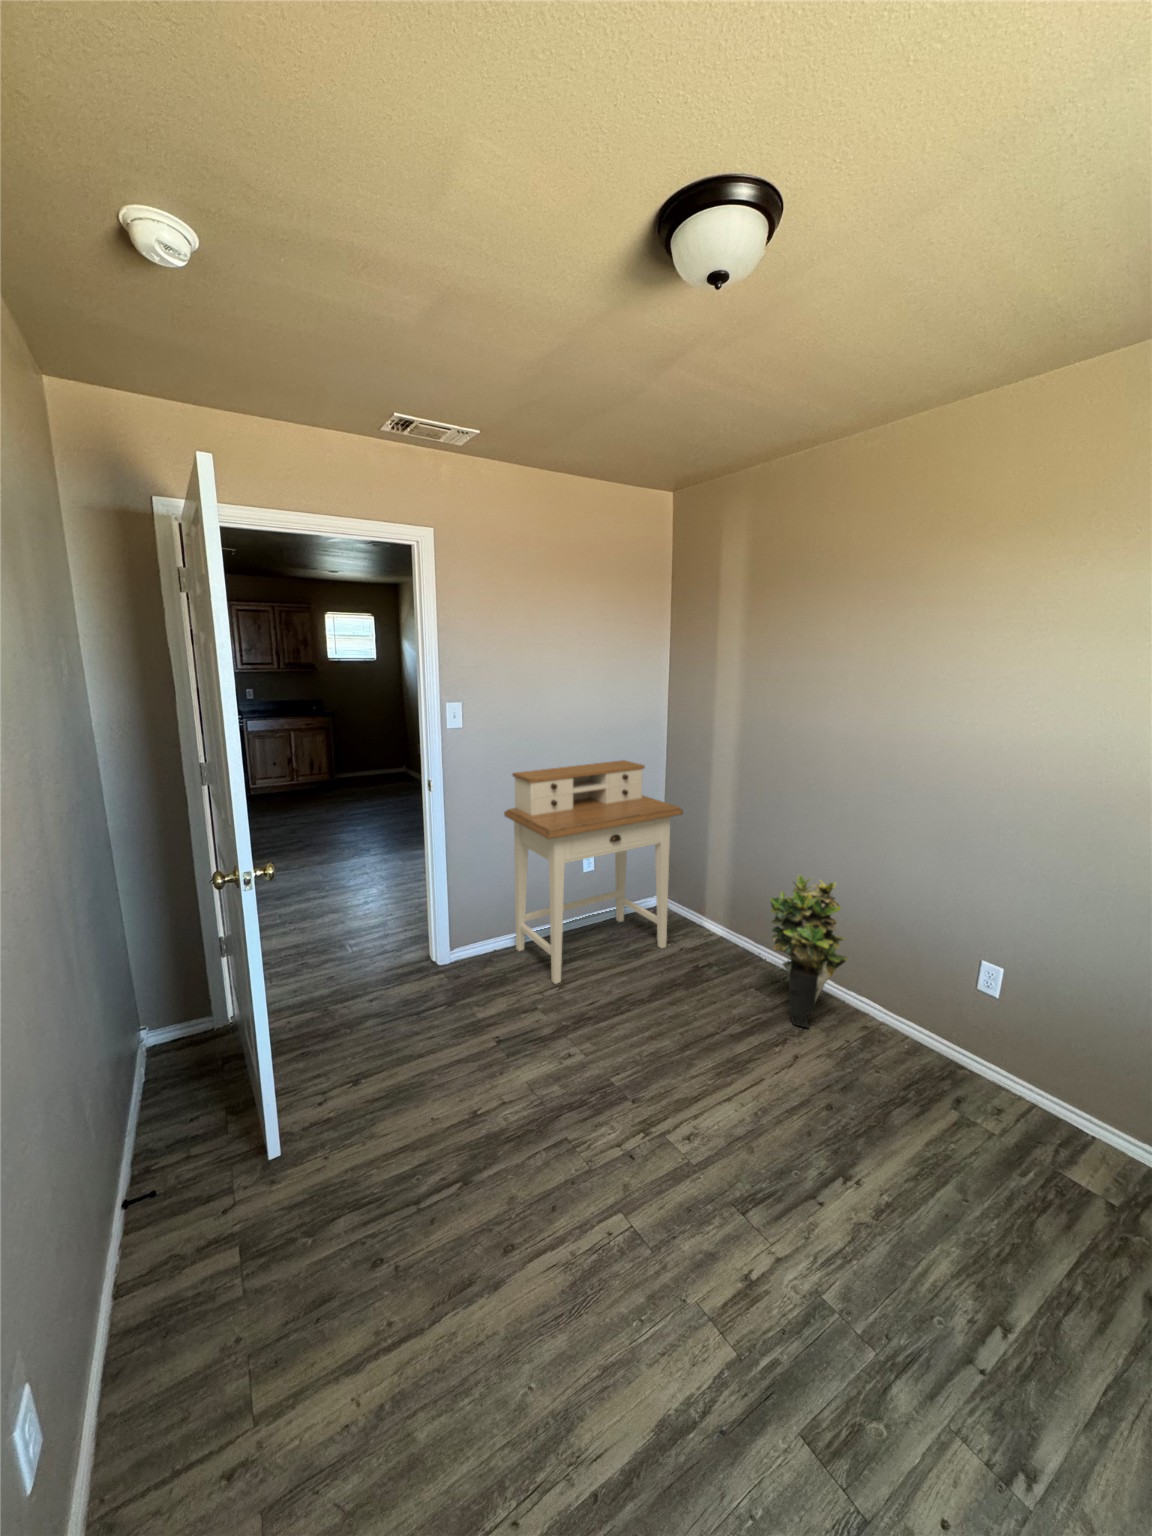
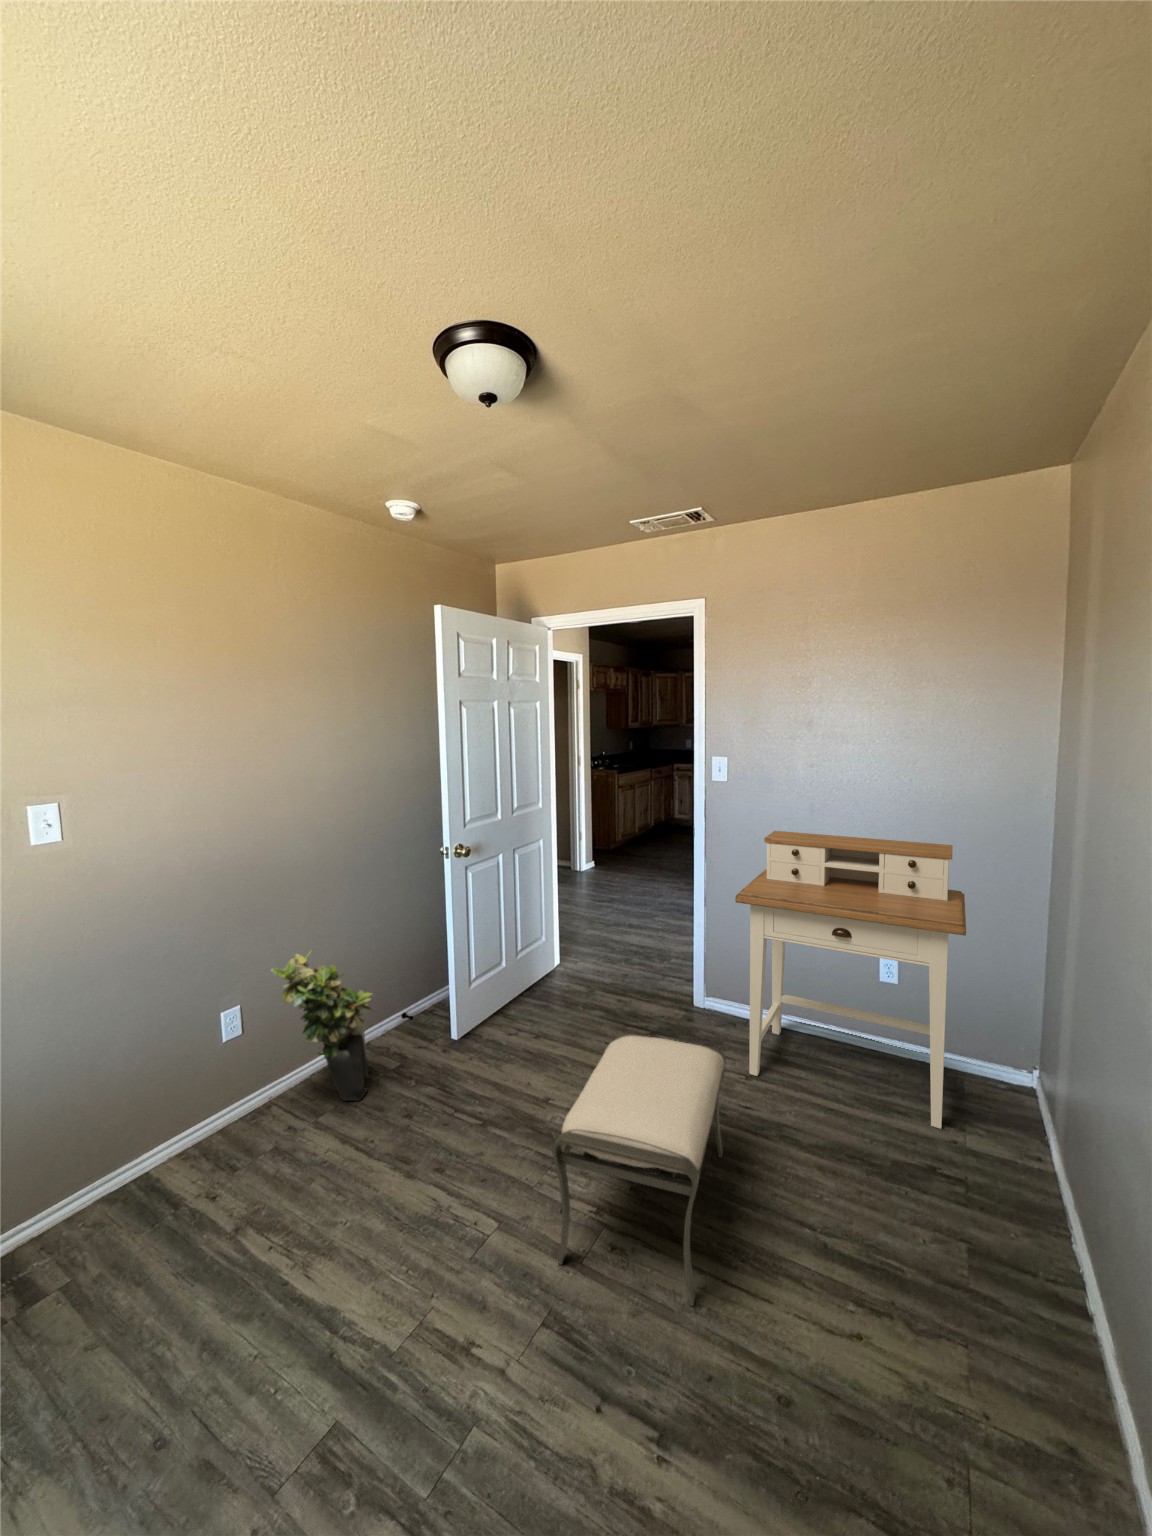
potted plant: present [770,875,848,1028] -> present [271,952,373,1101]
ottoman: none [555,956,762,1181] -> present [552,1033,726,1306]

